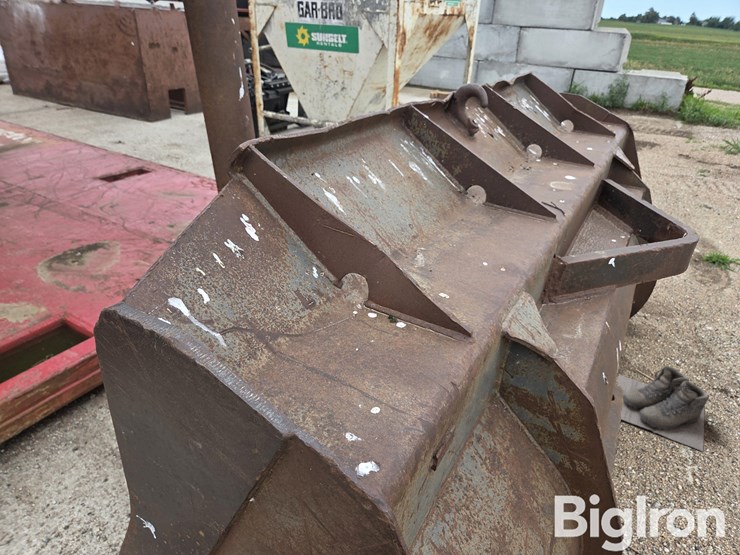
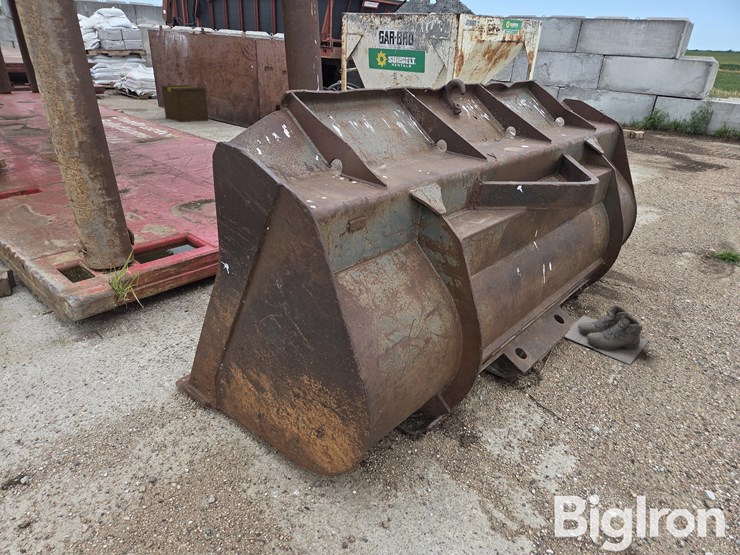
cardboard box: none [13,67,82,115] -> present [162,85,208,122]

